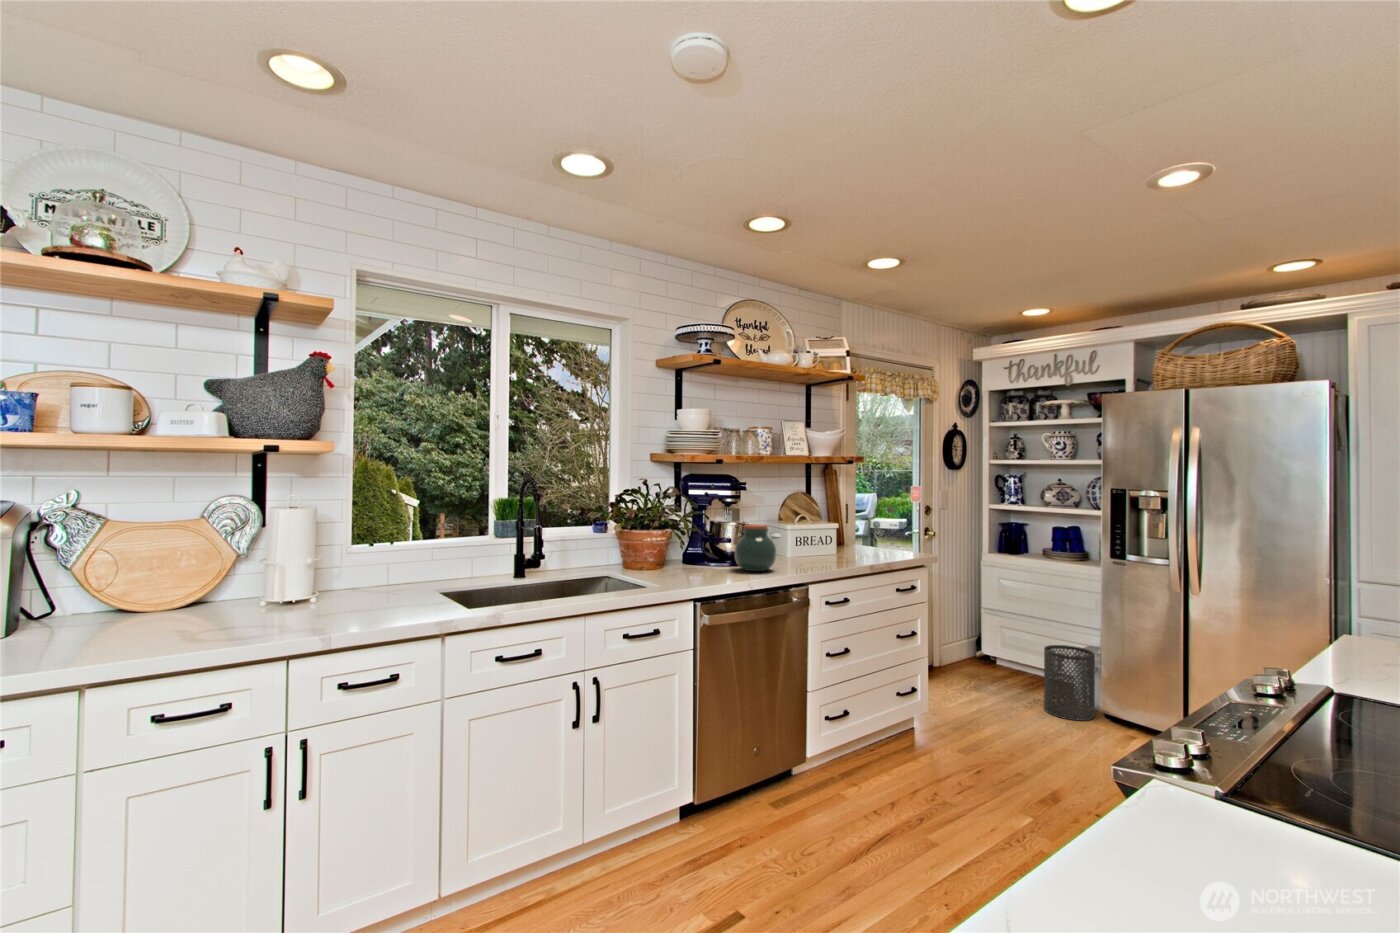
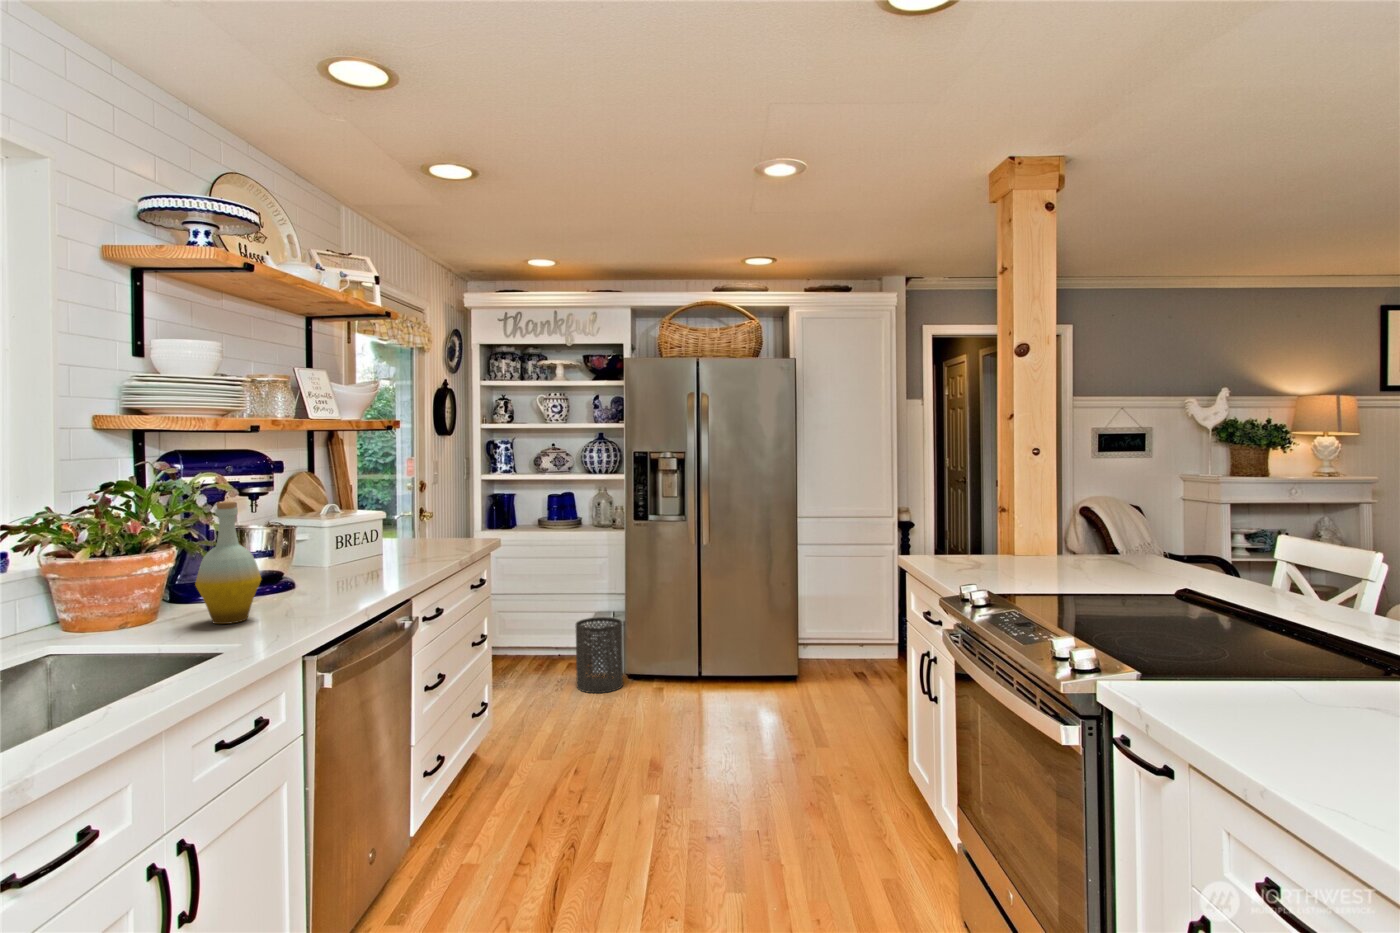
bottle: none [665,504,699,577] -> present [195,502,261,624]
jar: present [735,524,776,571] -> none [294,523,363,594]

